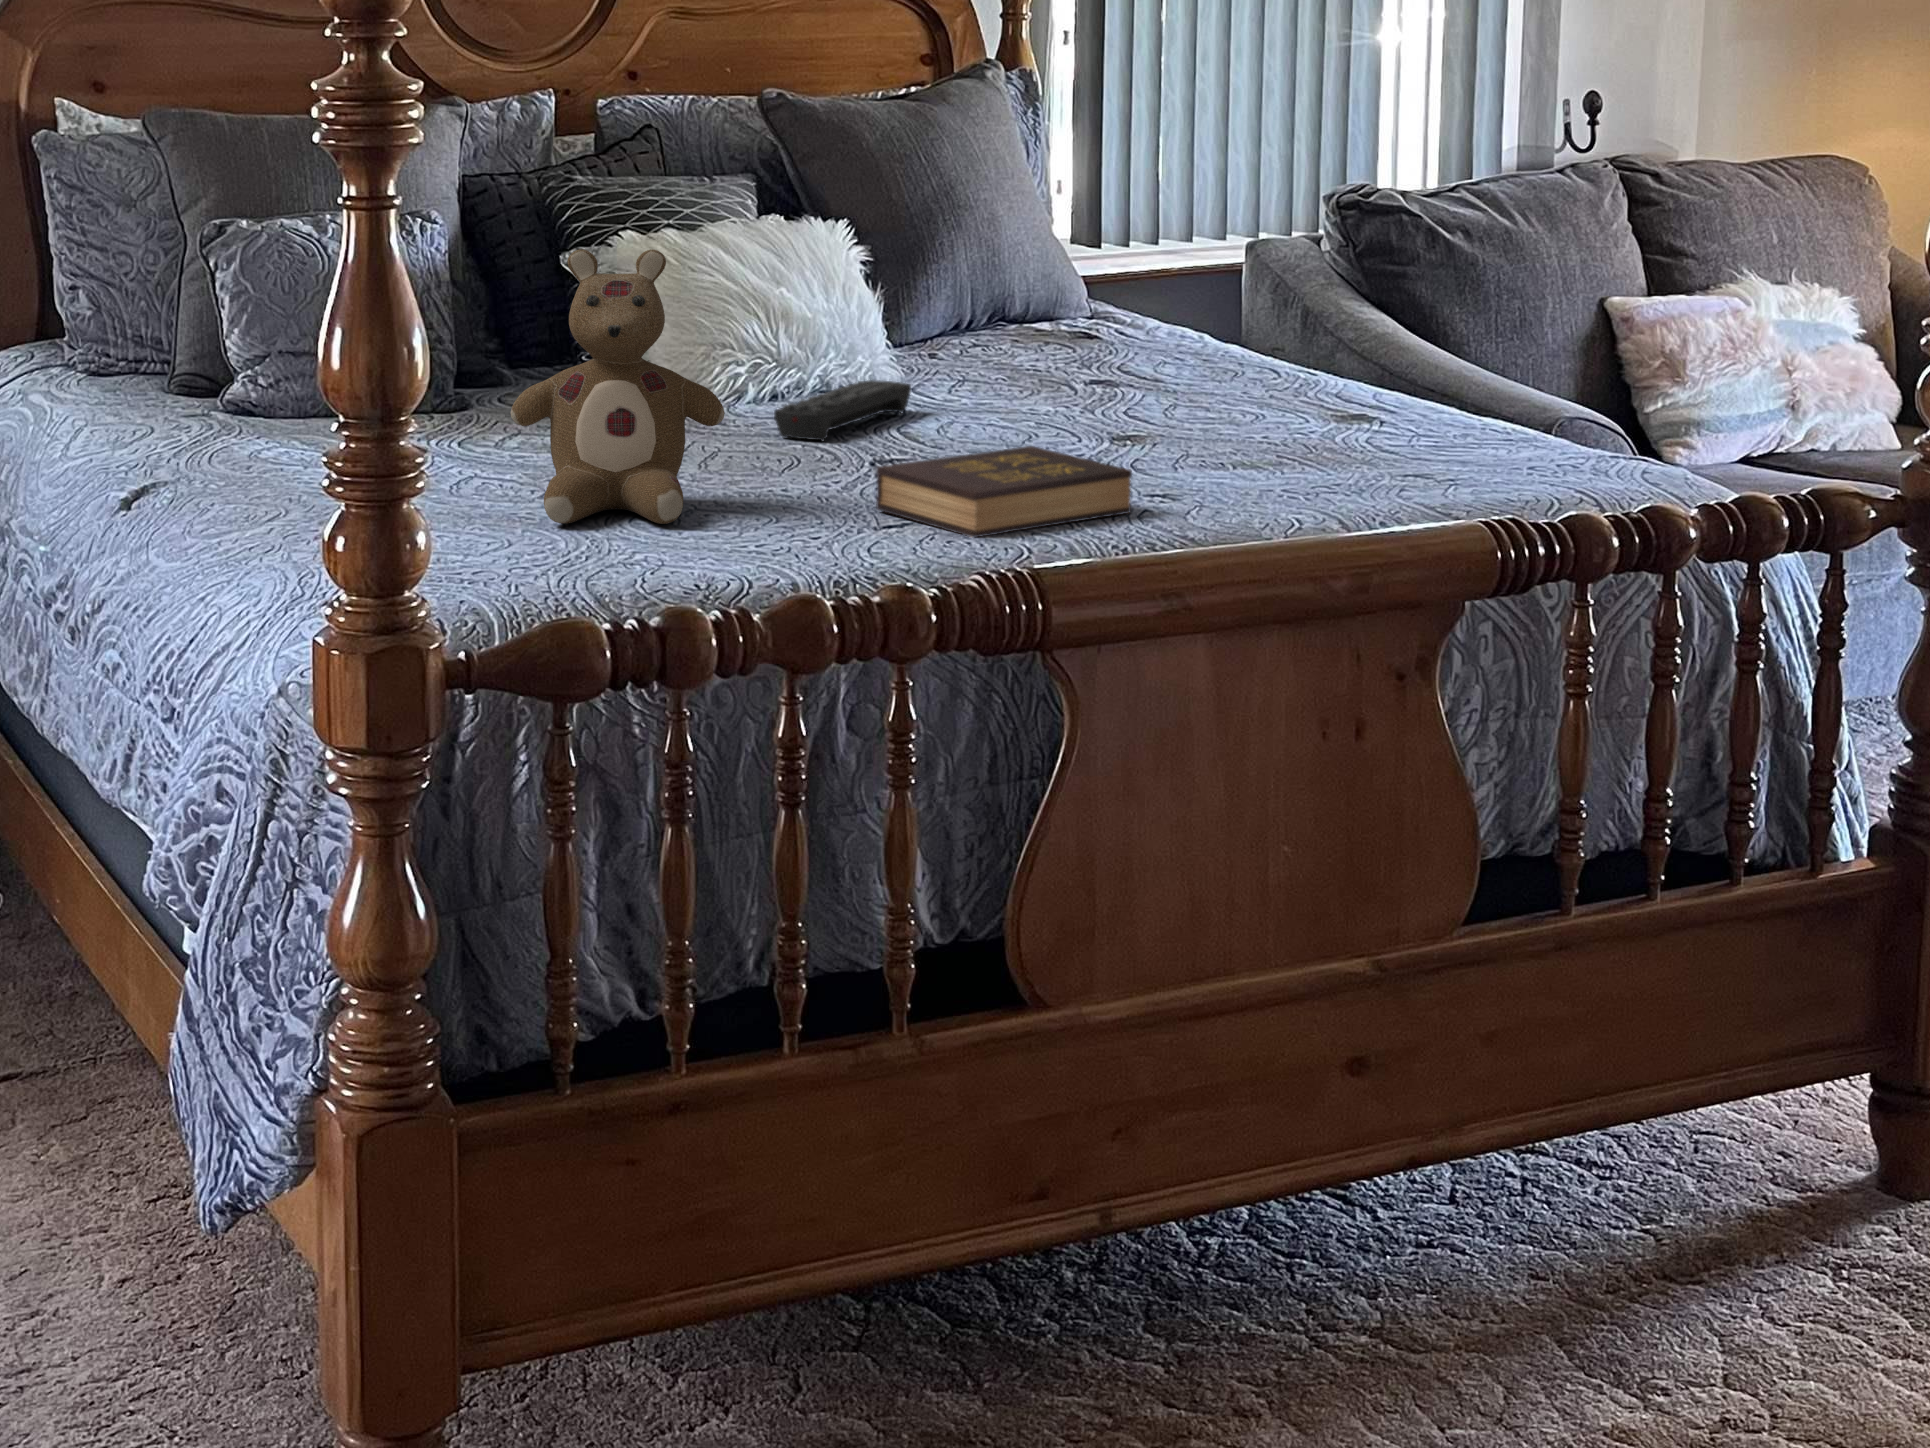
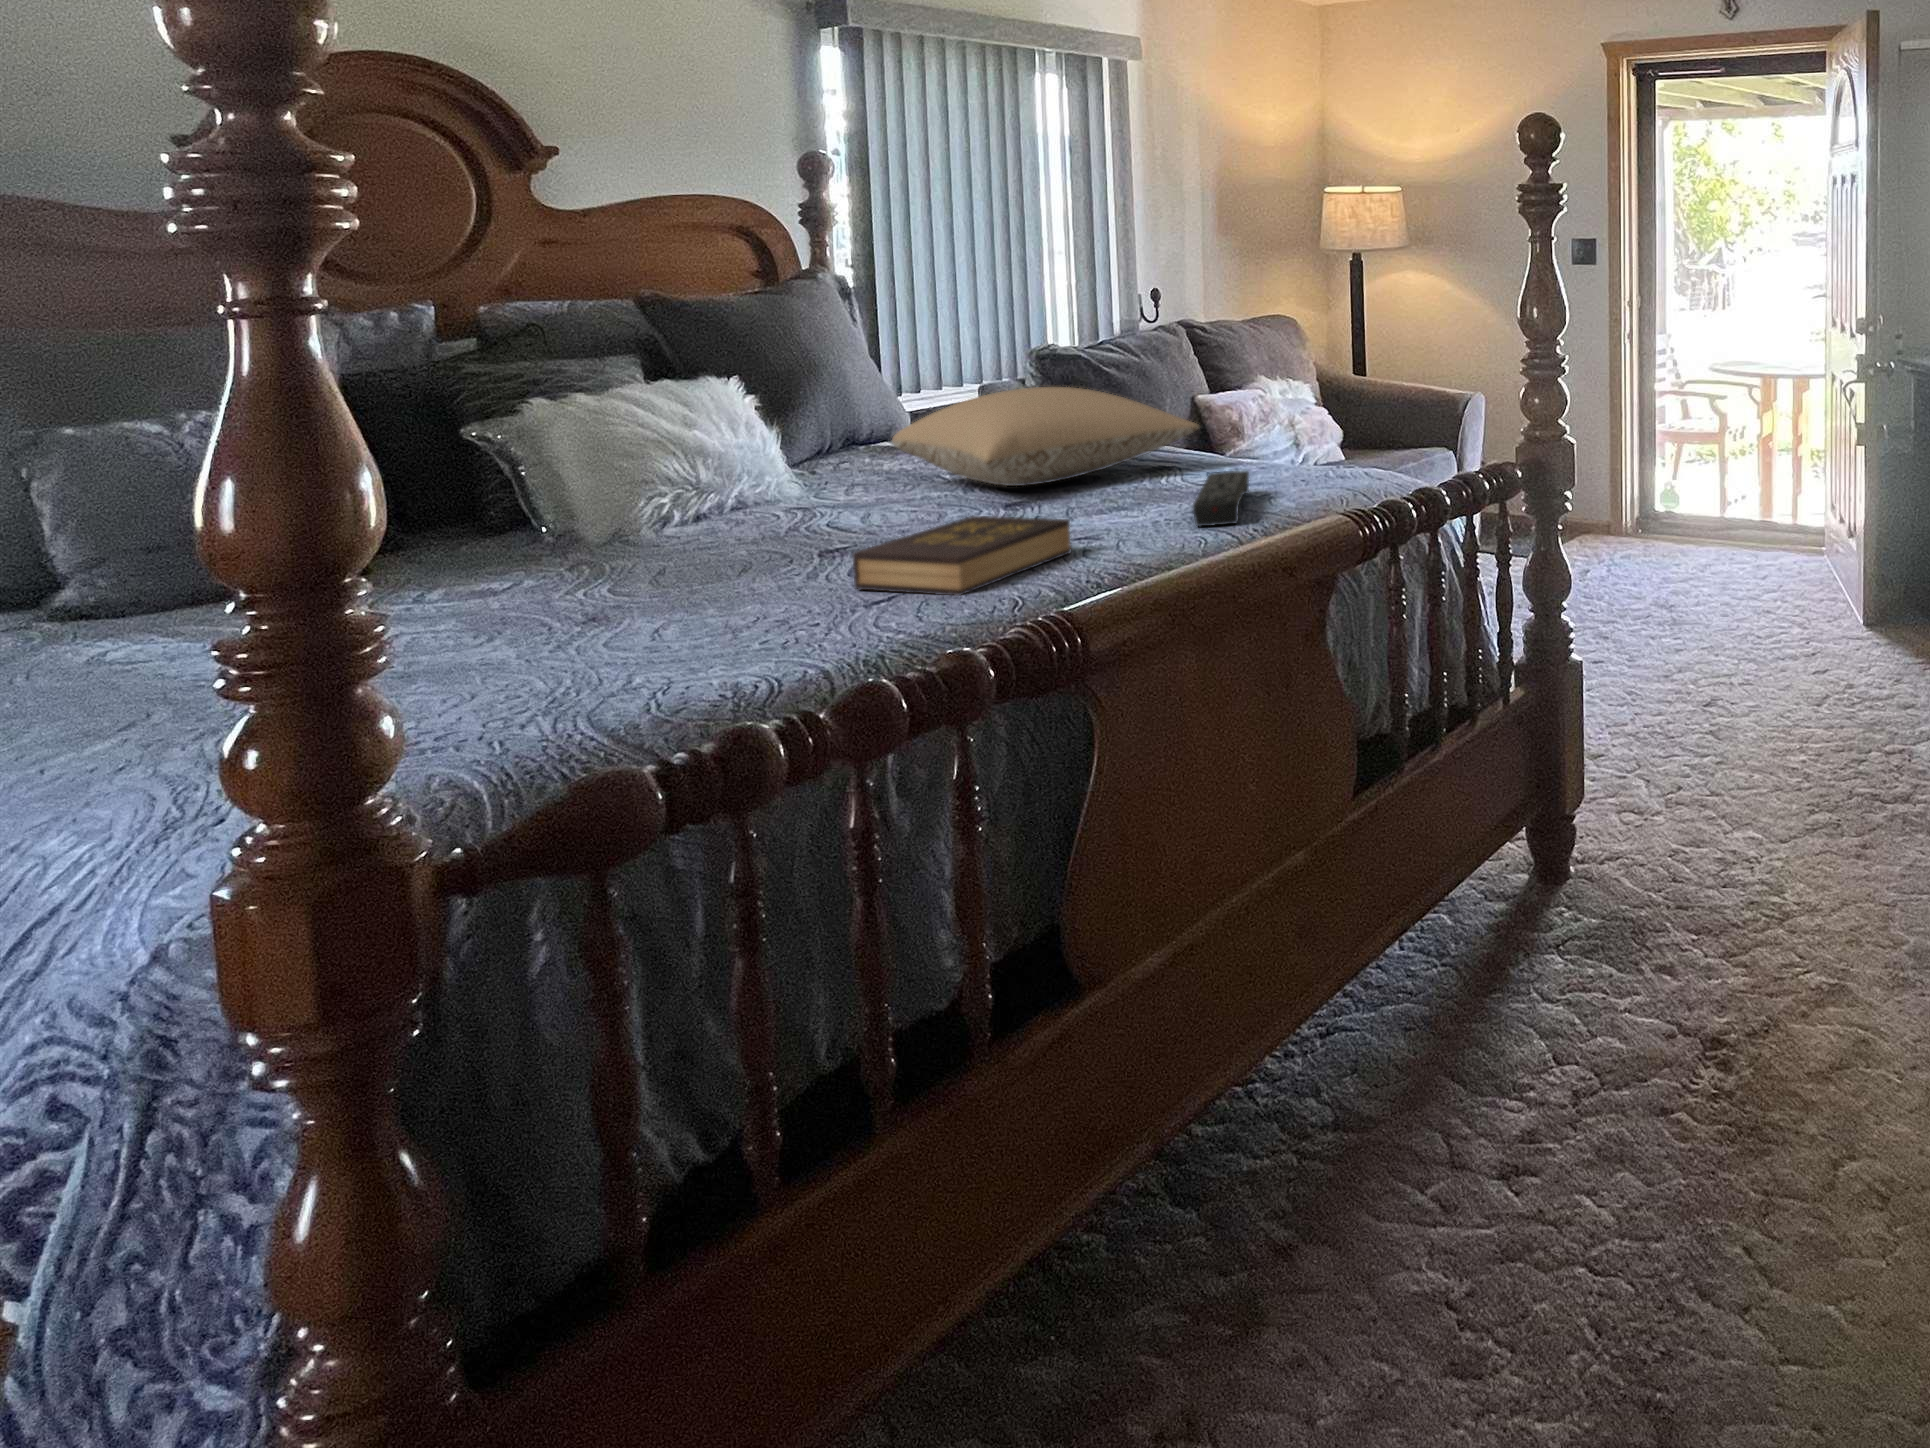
stuffed bear: present [511,249,725,524] -> none [451,390,696,663]
pillow: none [1010,281,1407,416] -> present [892,387,1199,486]
remote control: present [774,380,911,441] -> present [1193,471,1249,526]

